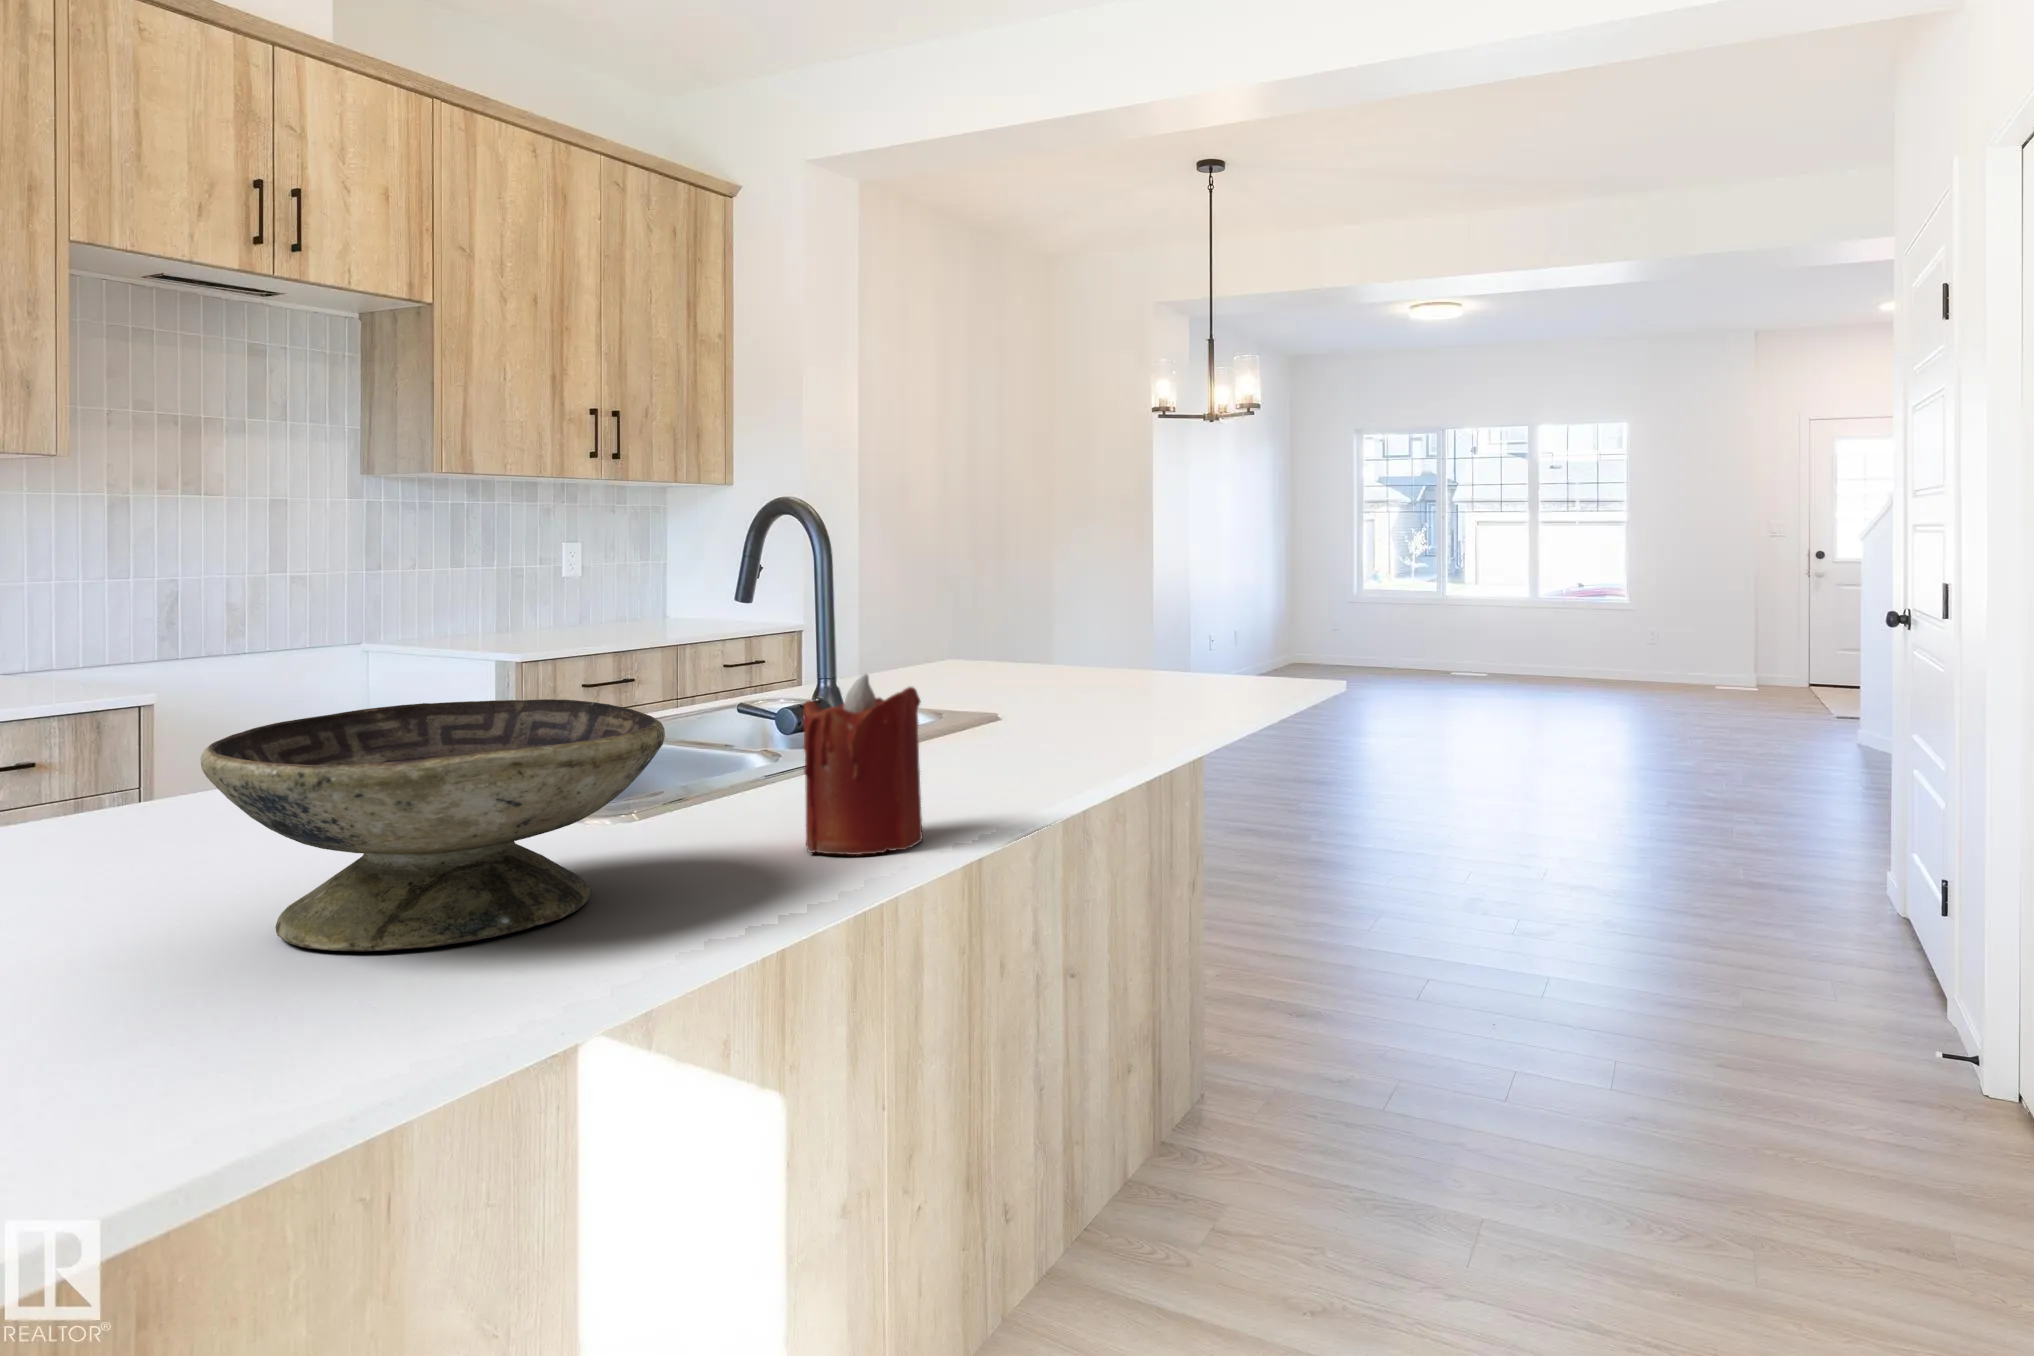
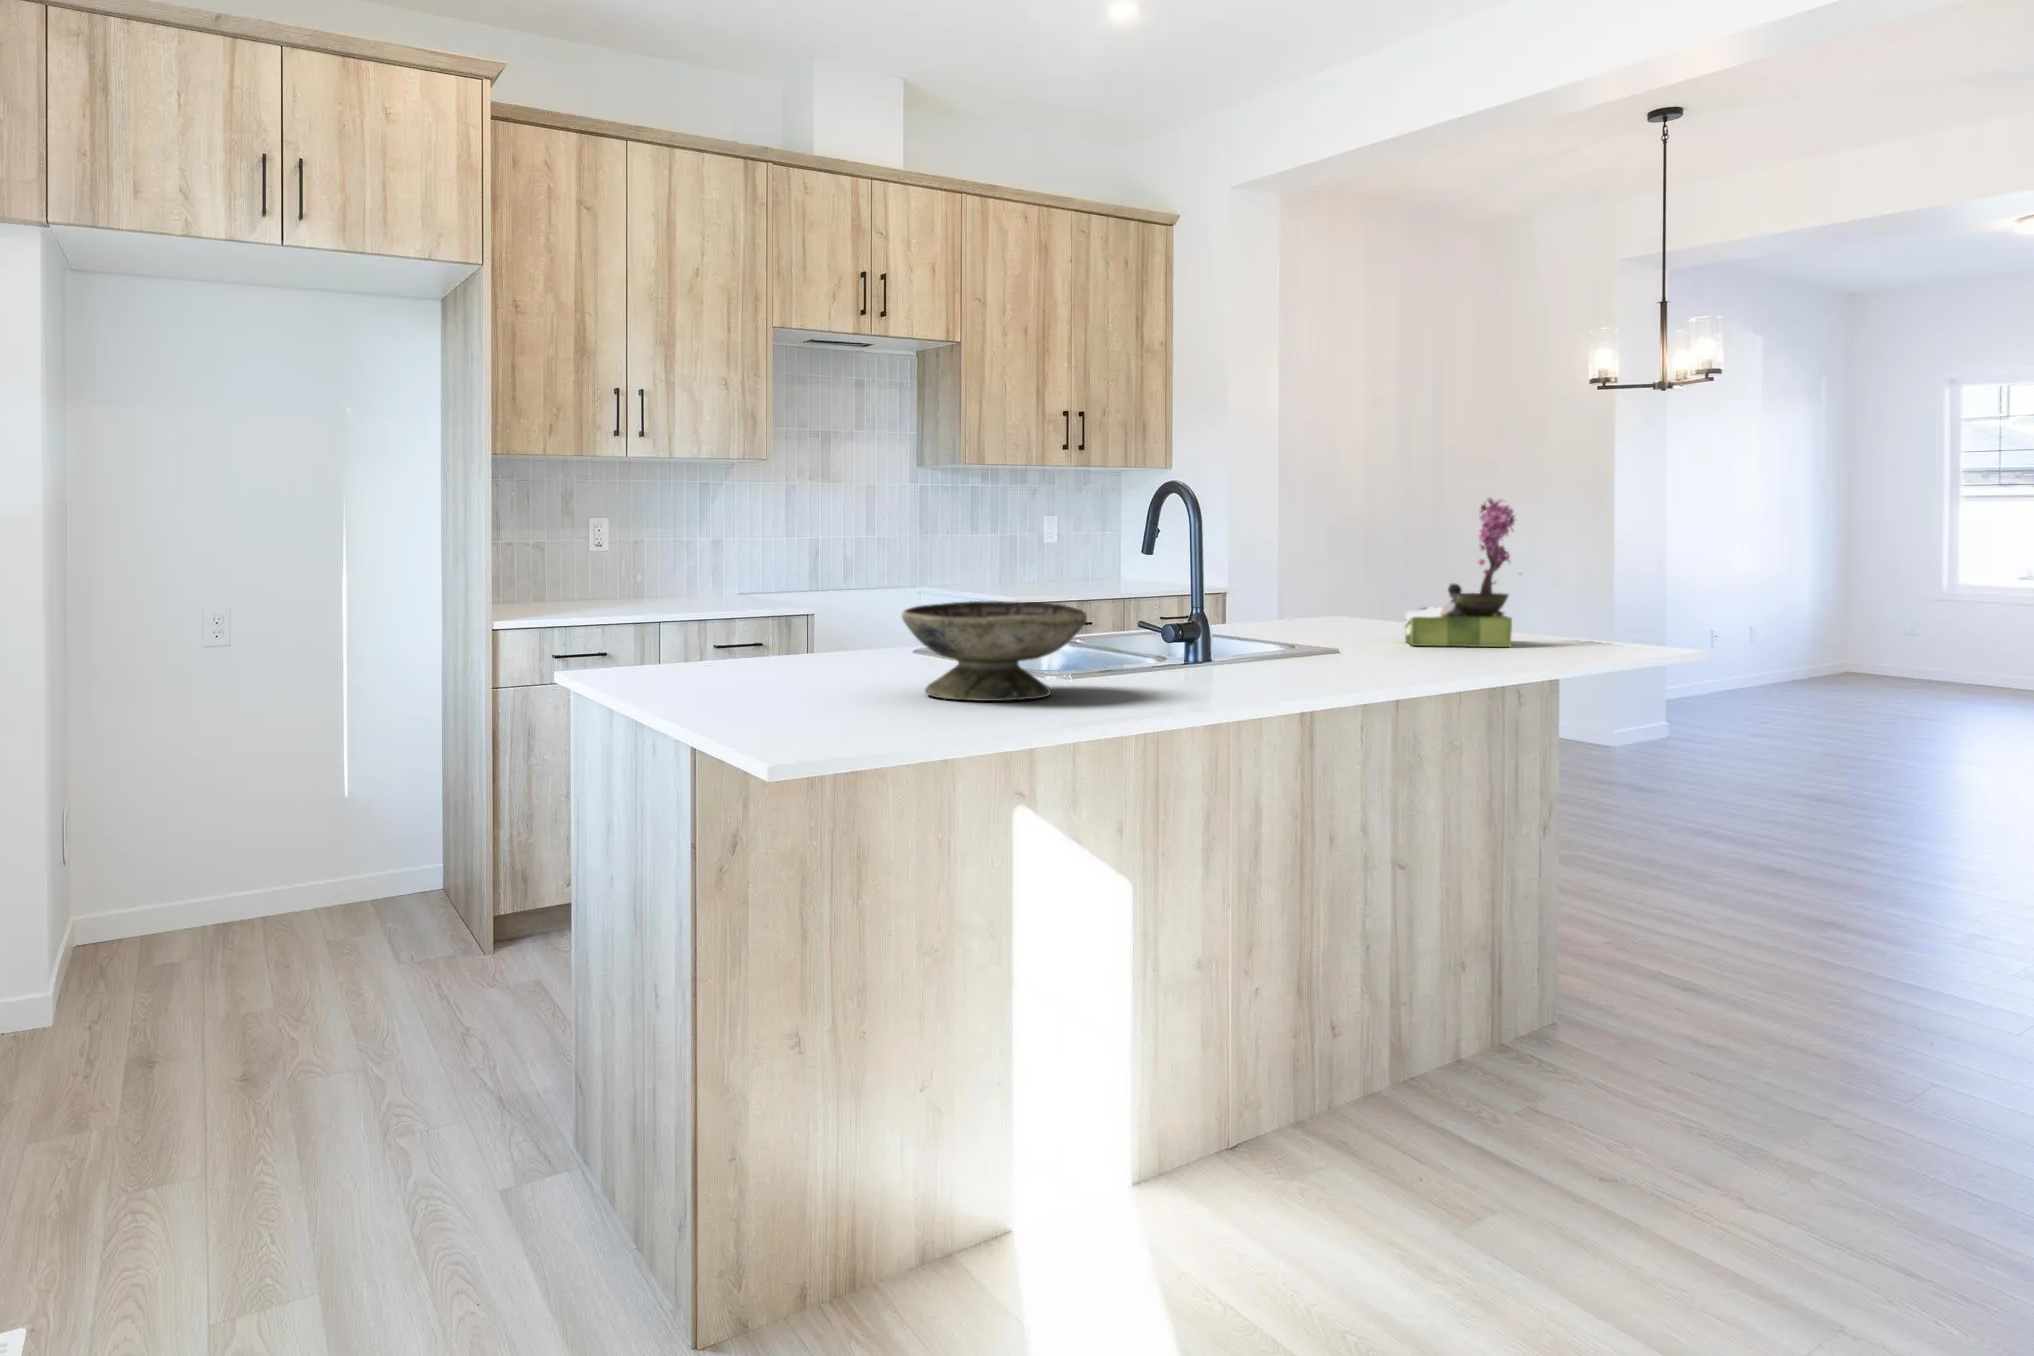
flower arrangement: none [1062,519,1195,706] -> present [1405,498,1515,647]
candle: present [803,674,923,855] -> none [1159,595,1226,692]

